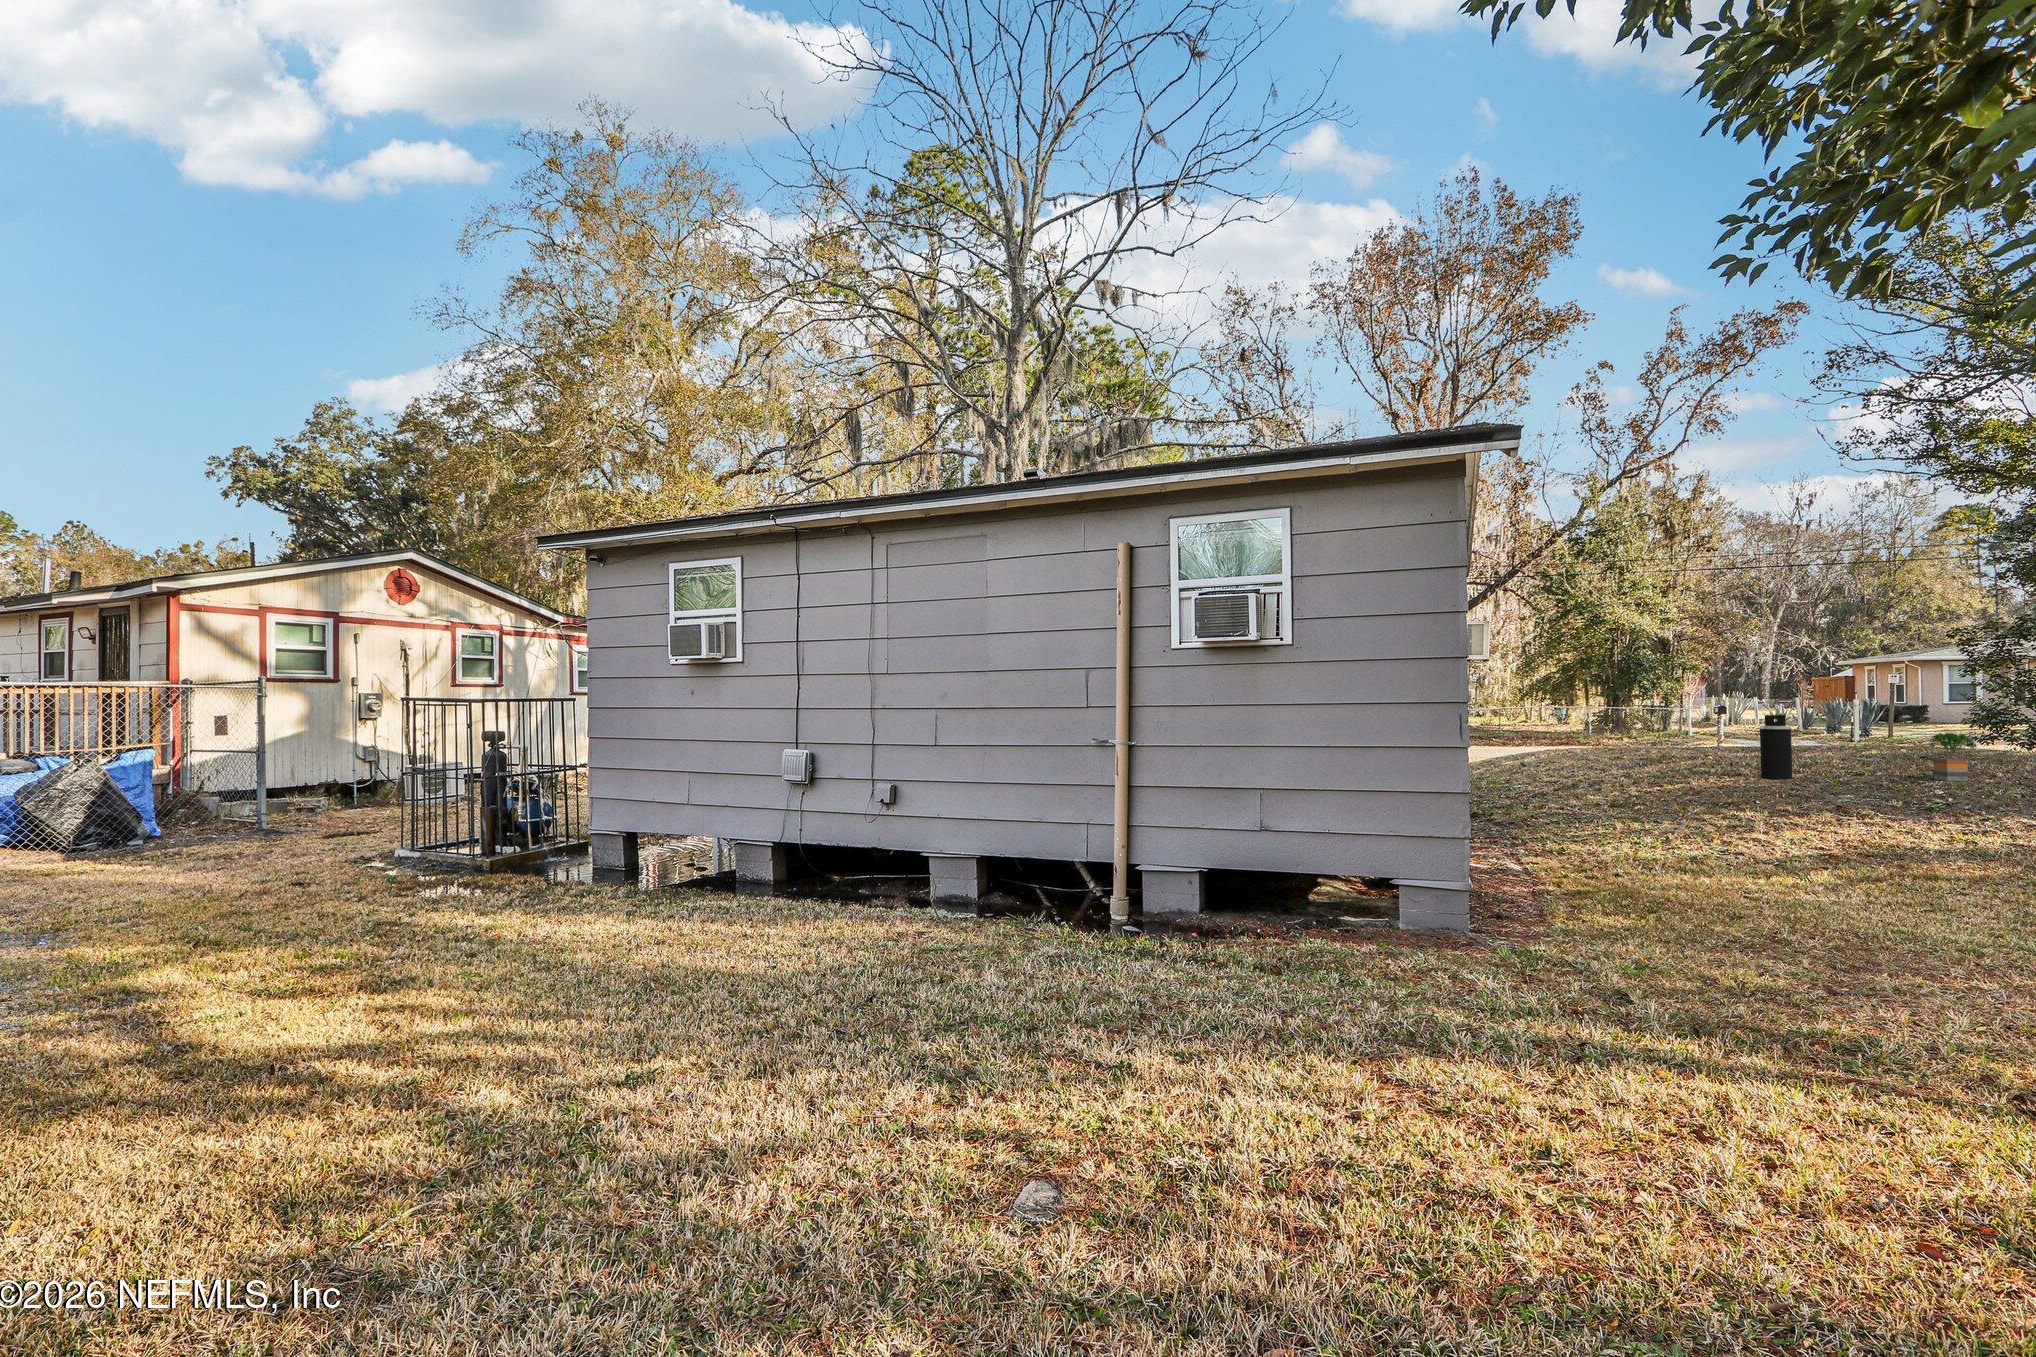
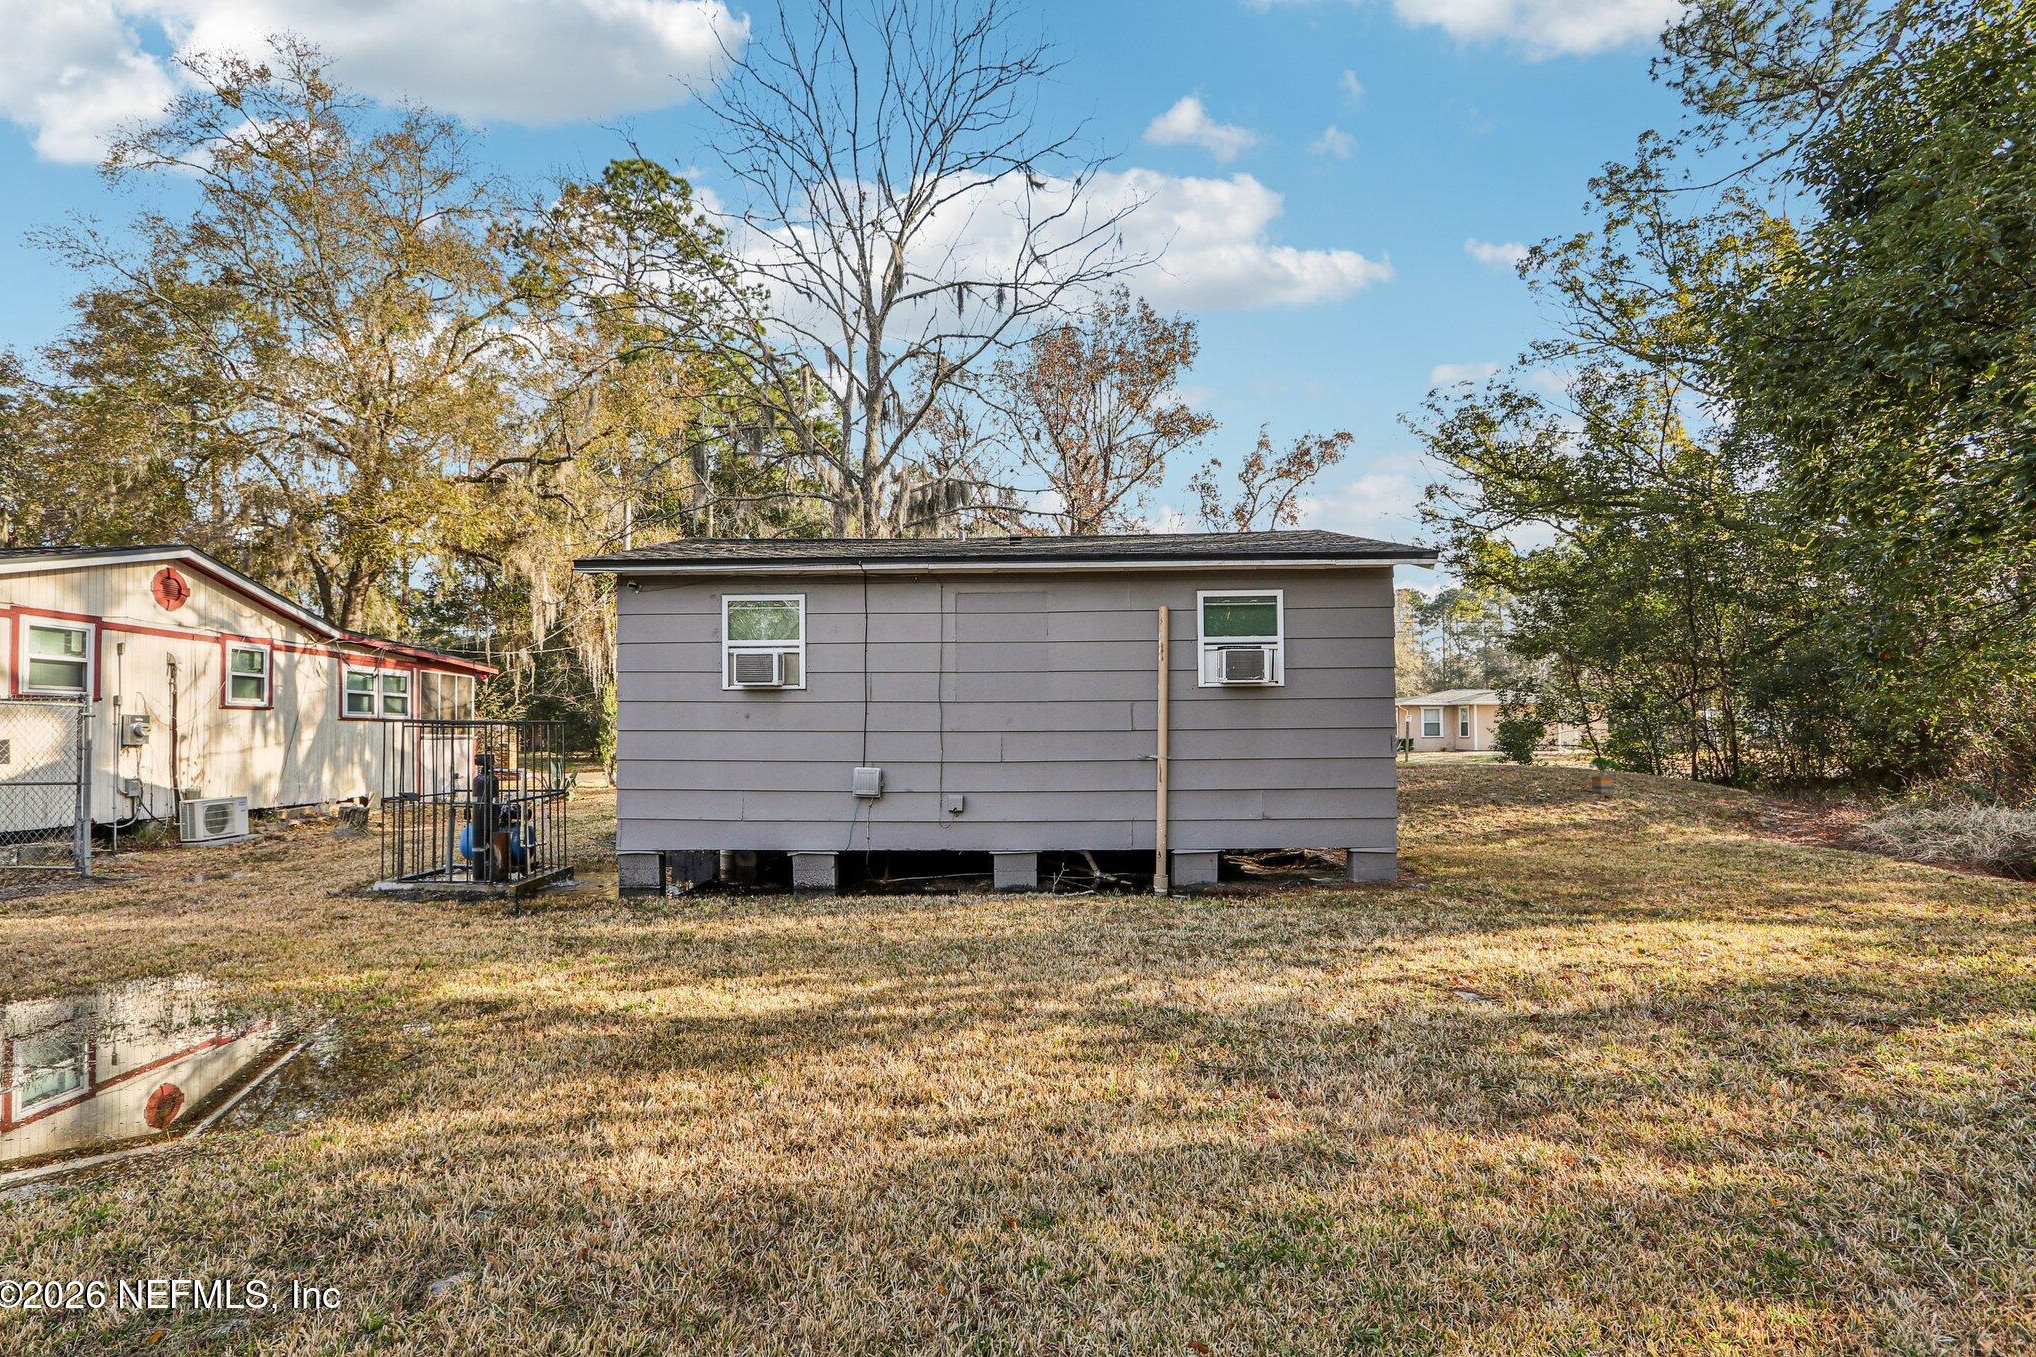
trash can: present [1760,715,1792,779] -> none [1484,745,1506,794]

